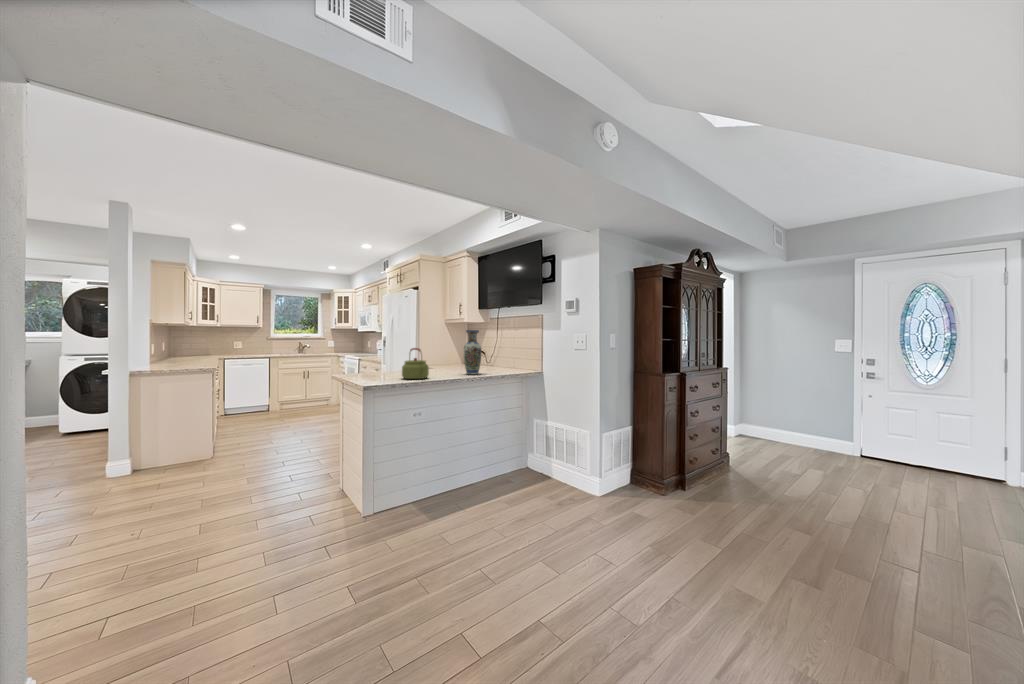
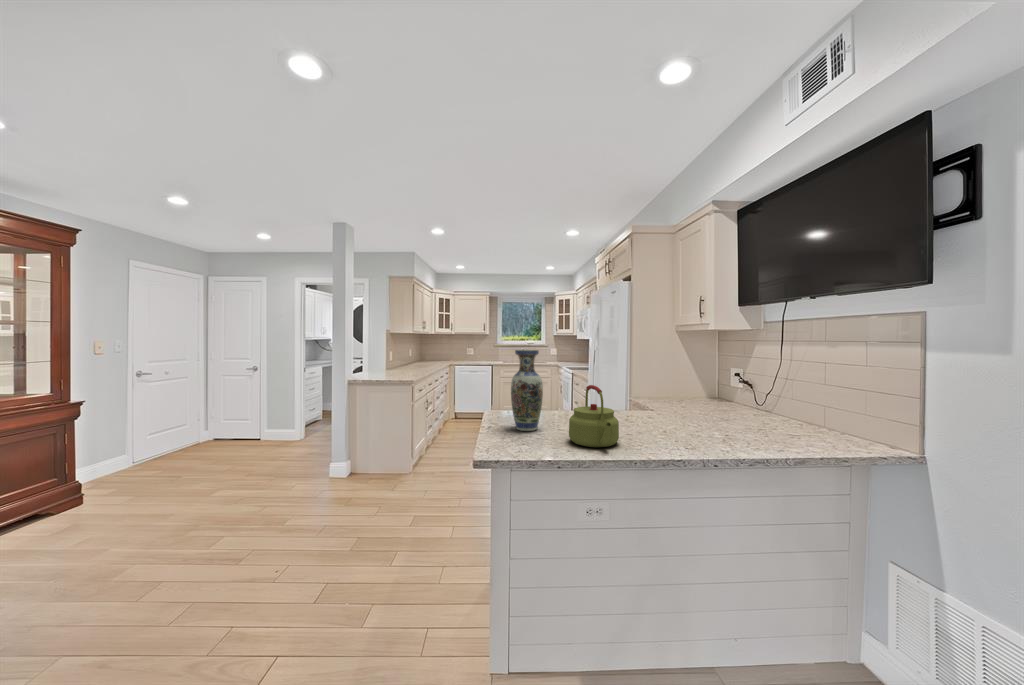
vase: present [464,330,481,374] -> present [511,350,543,431]

